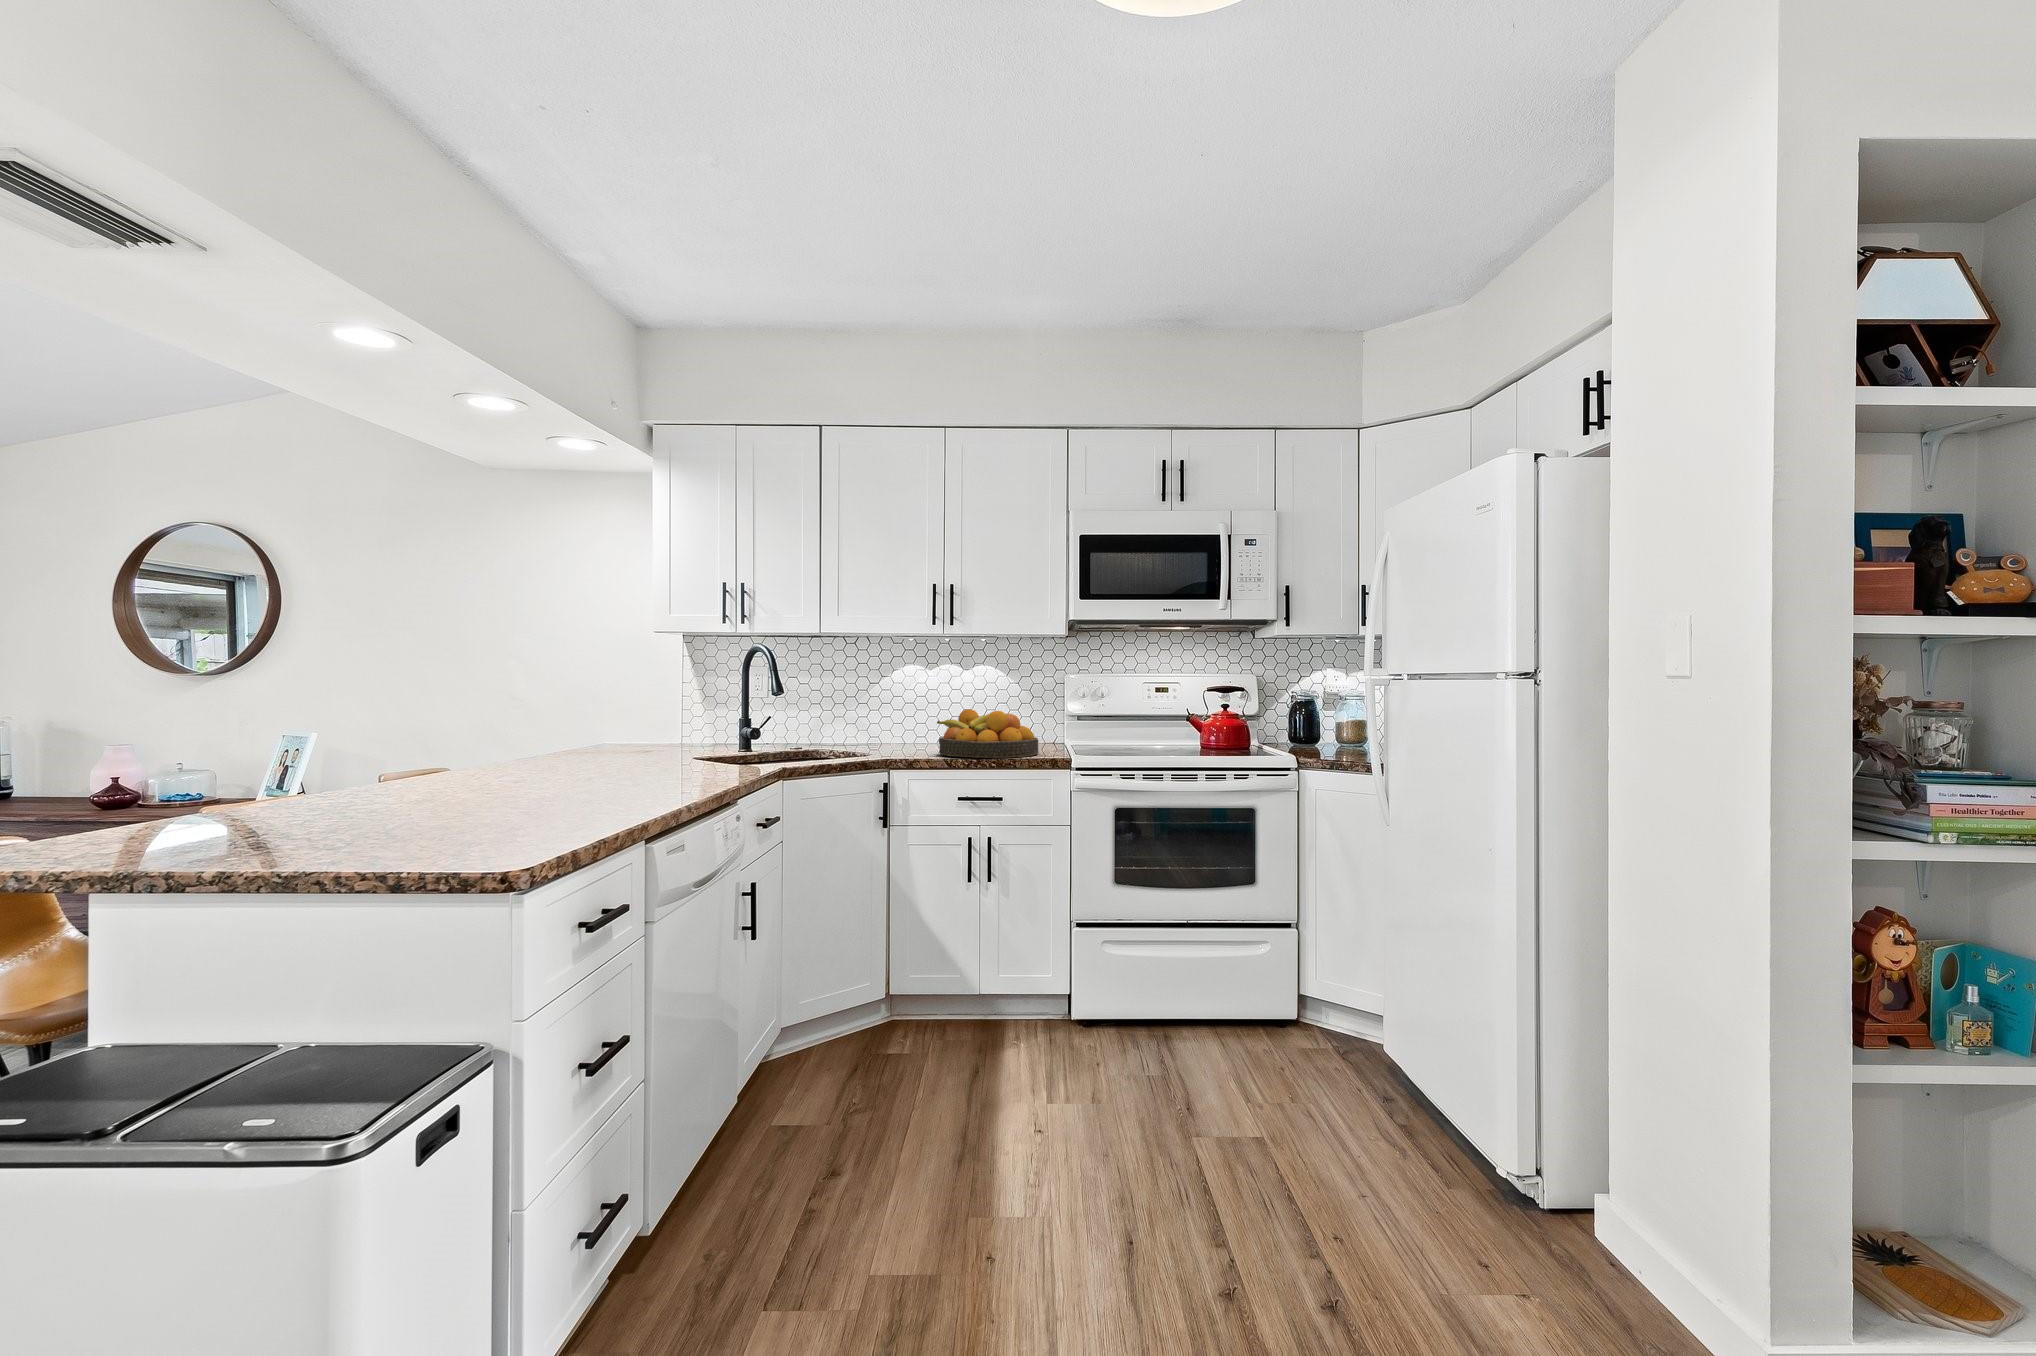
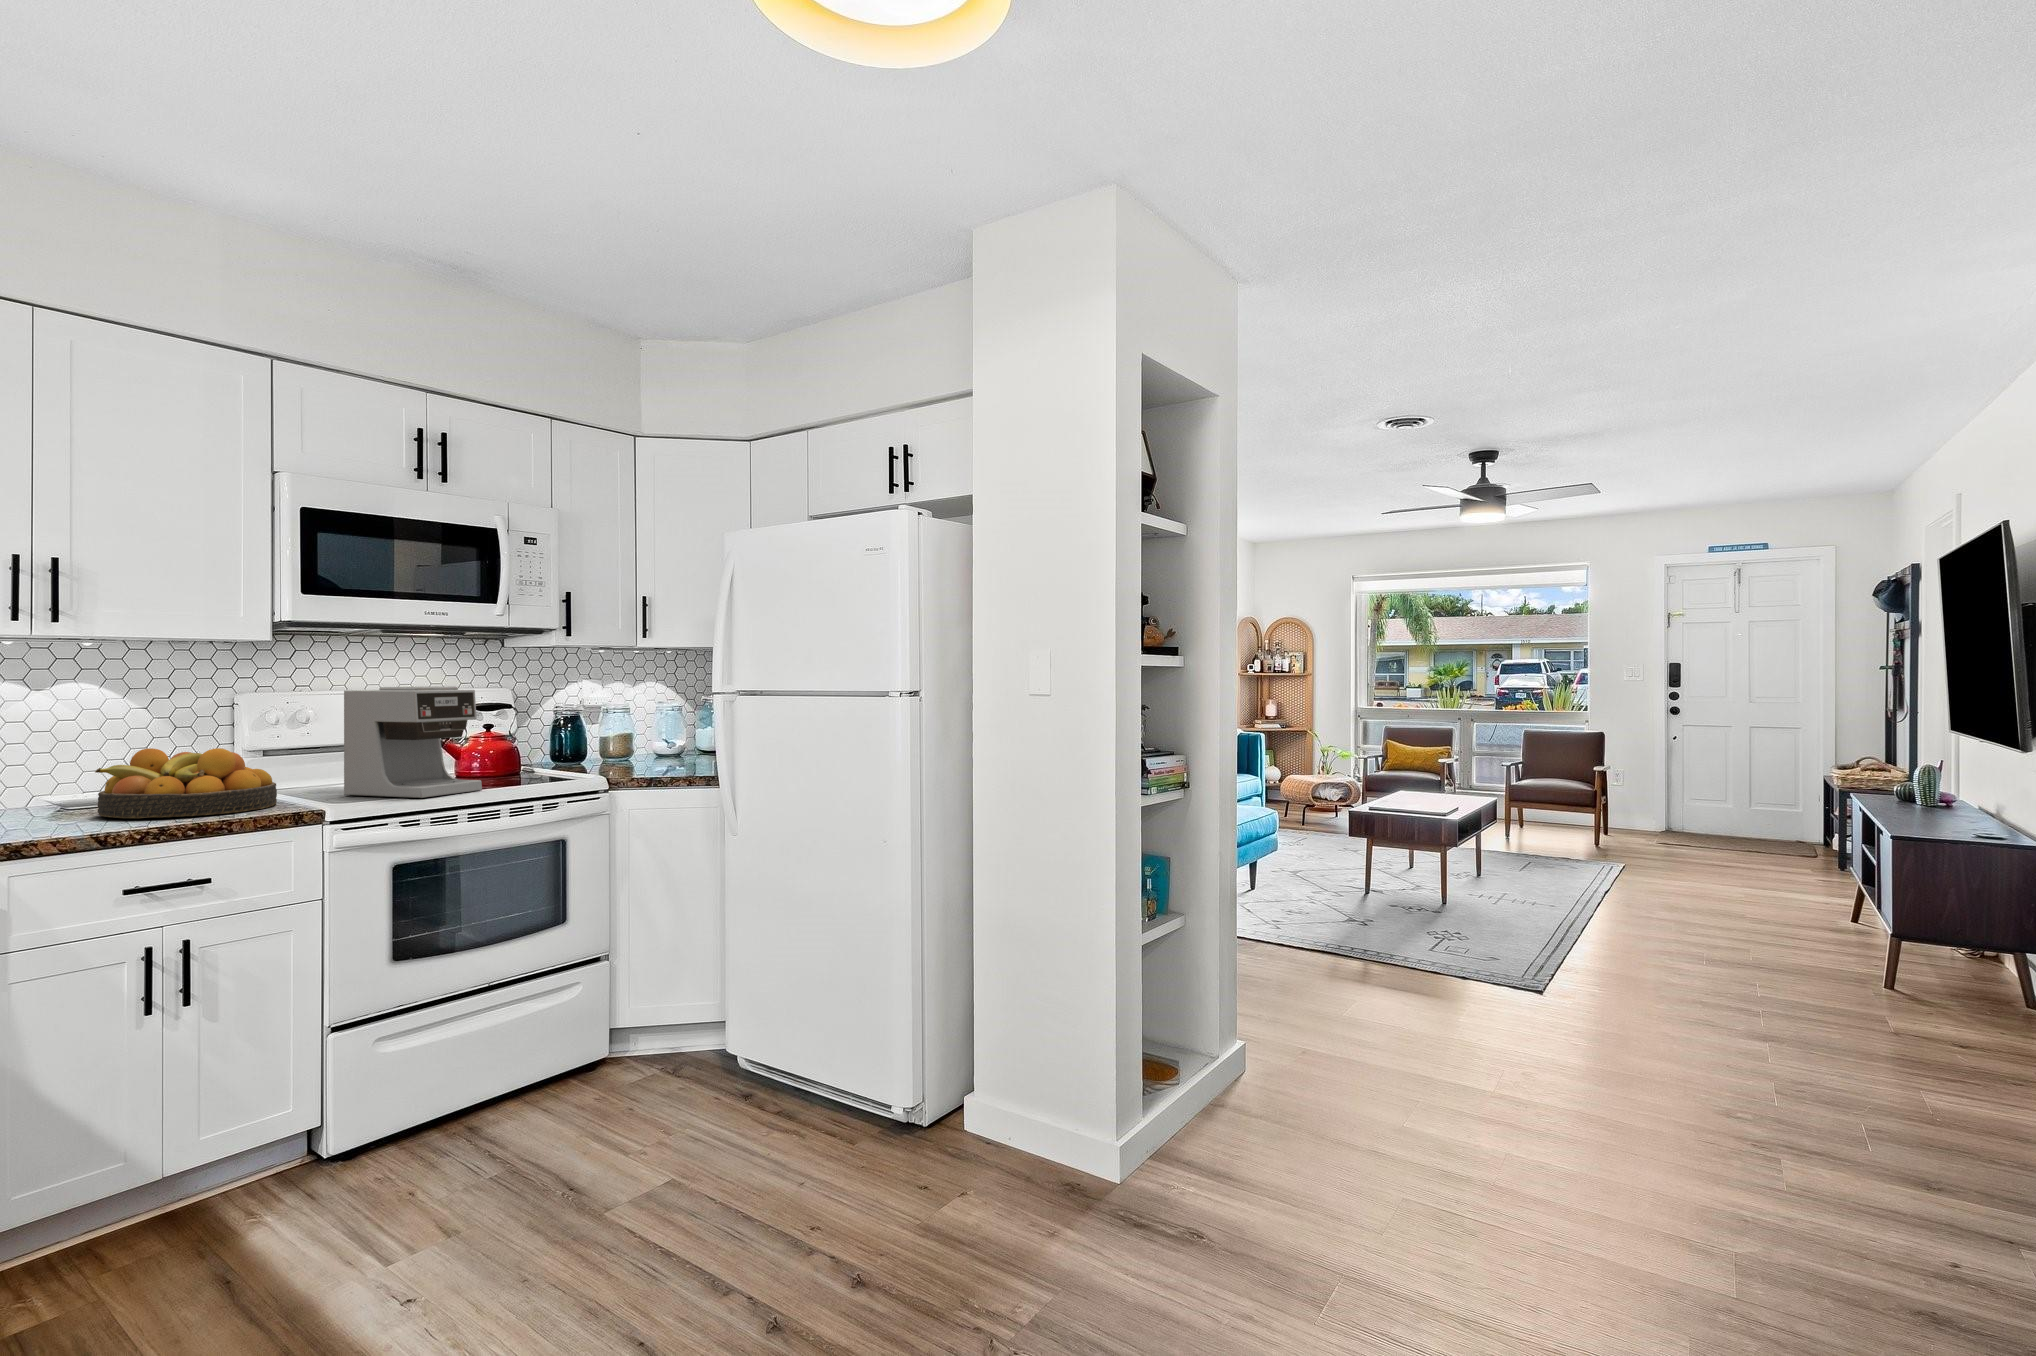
coffee maker: none [1085,668,1175,759] -> present [344,687,482,798]

